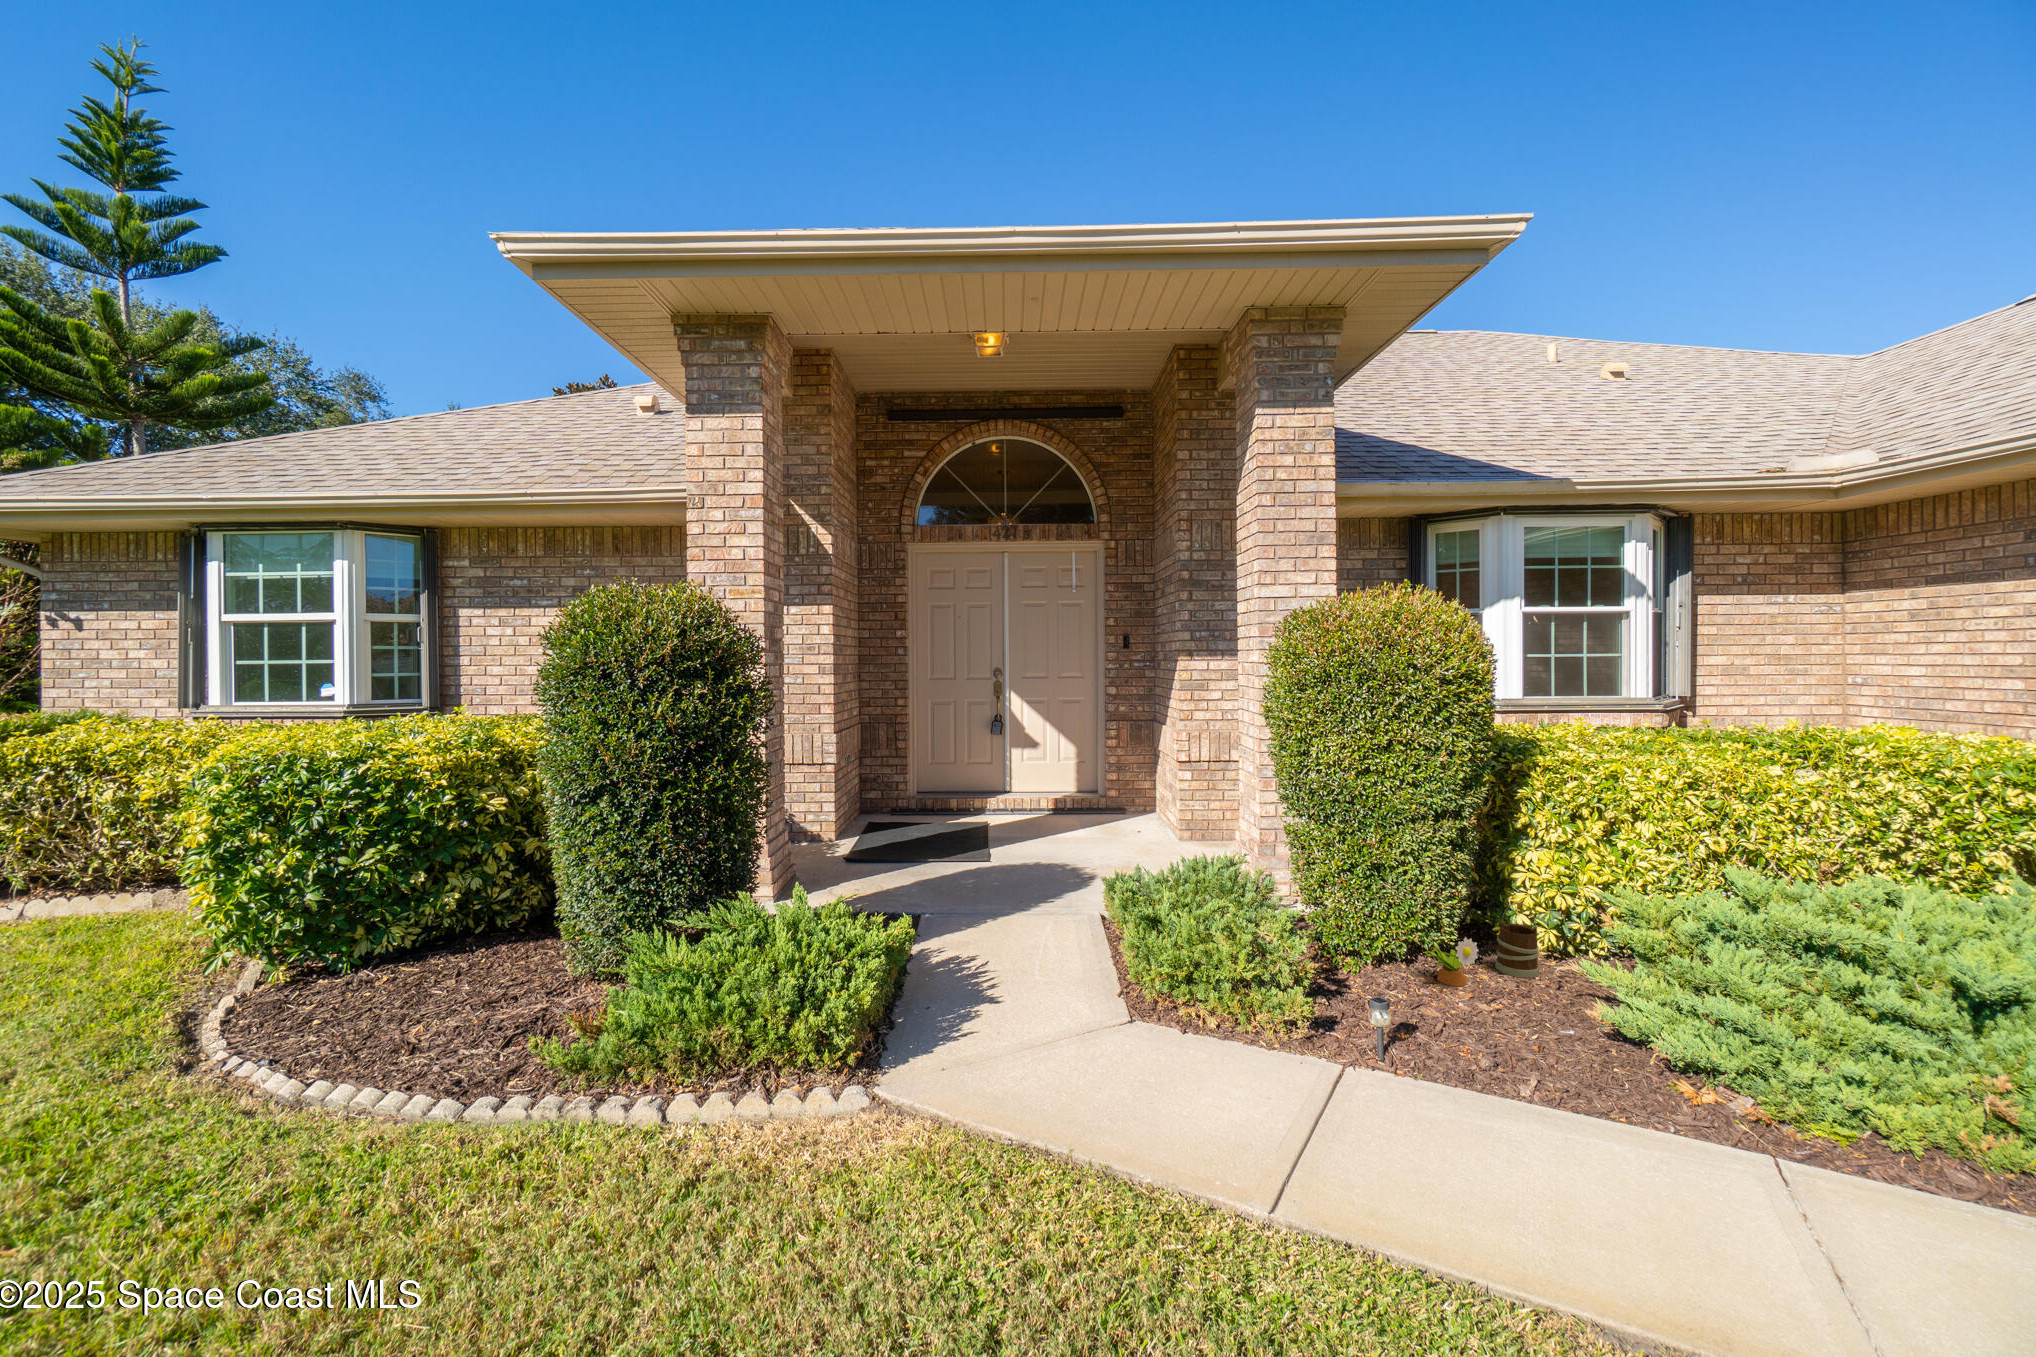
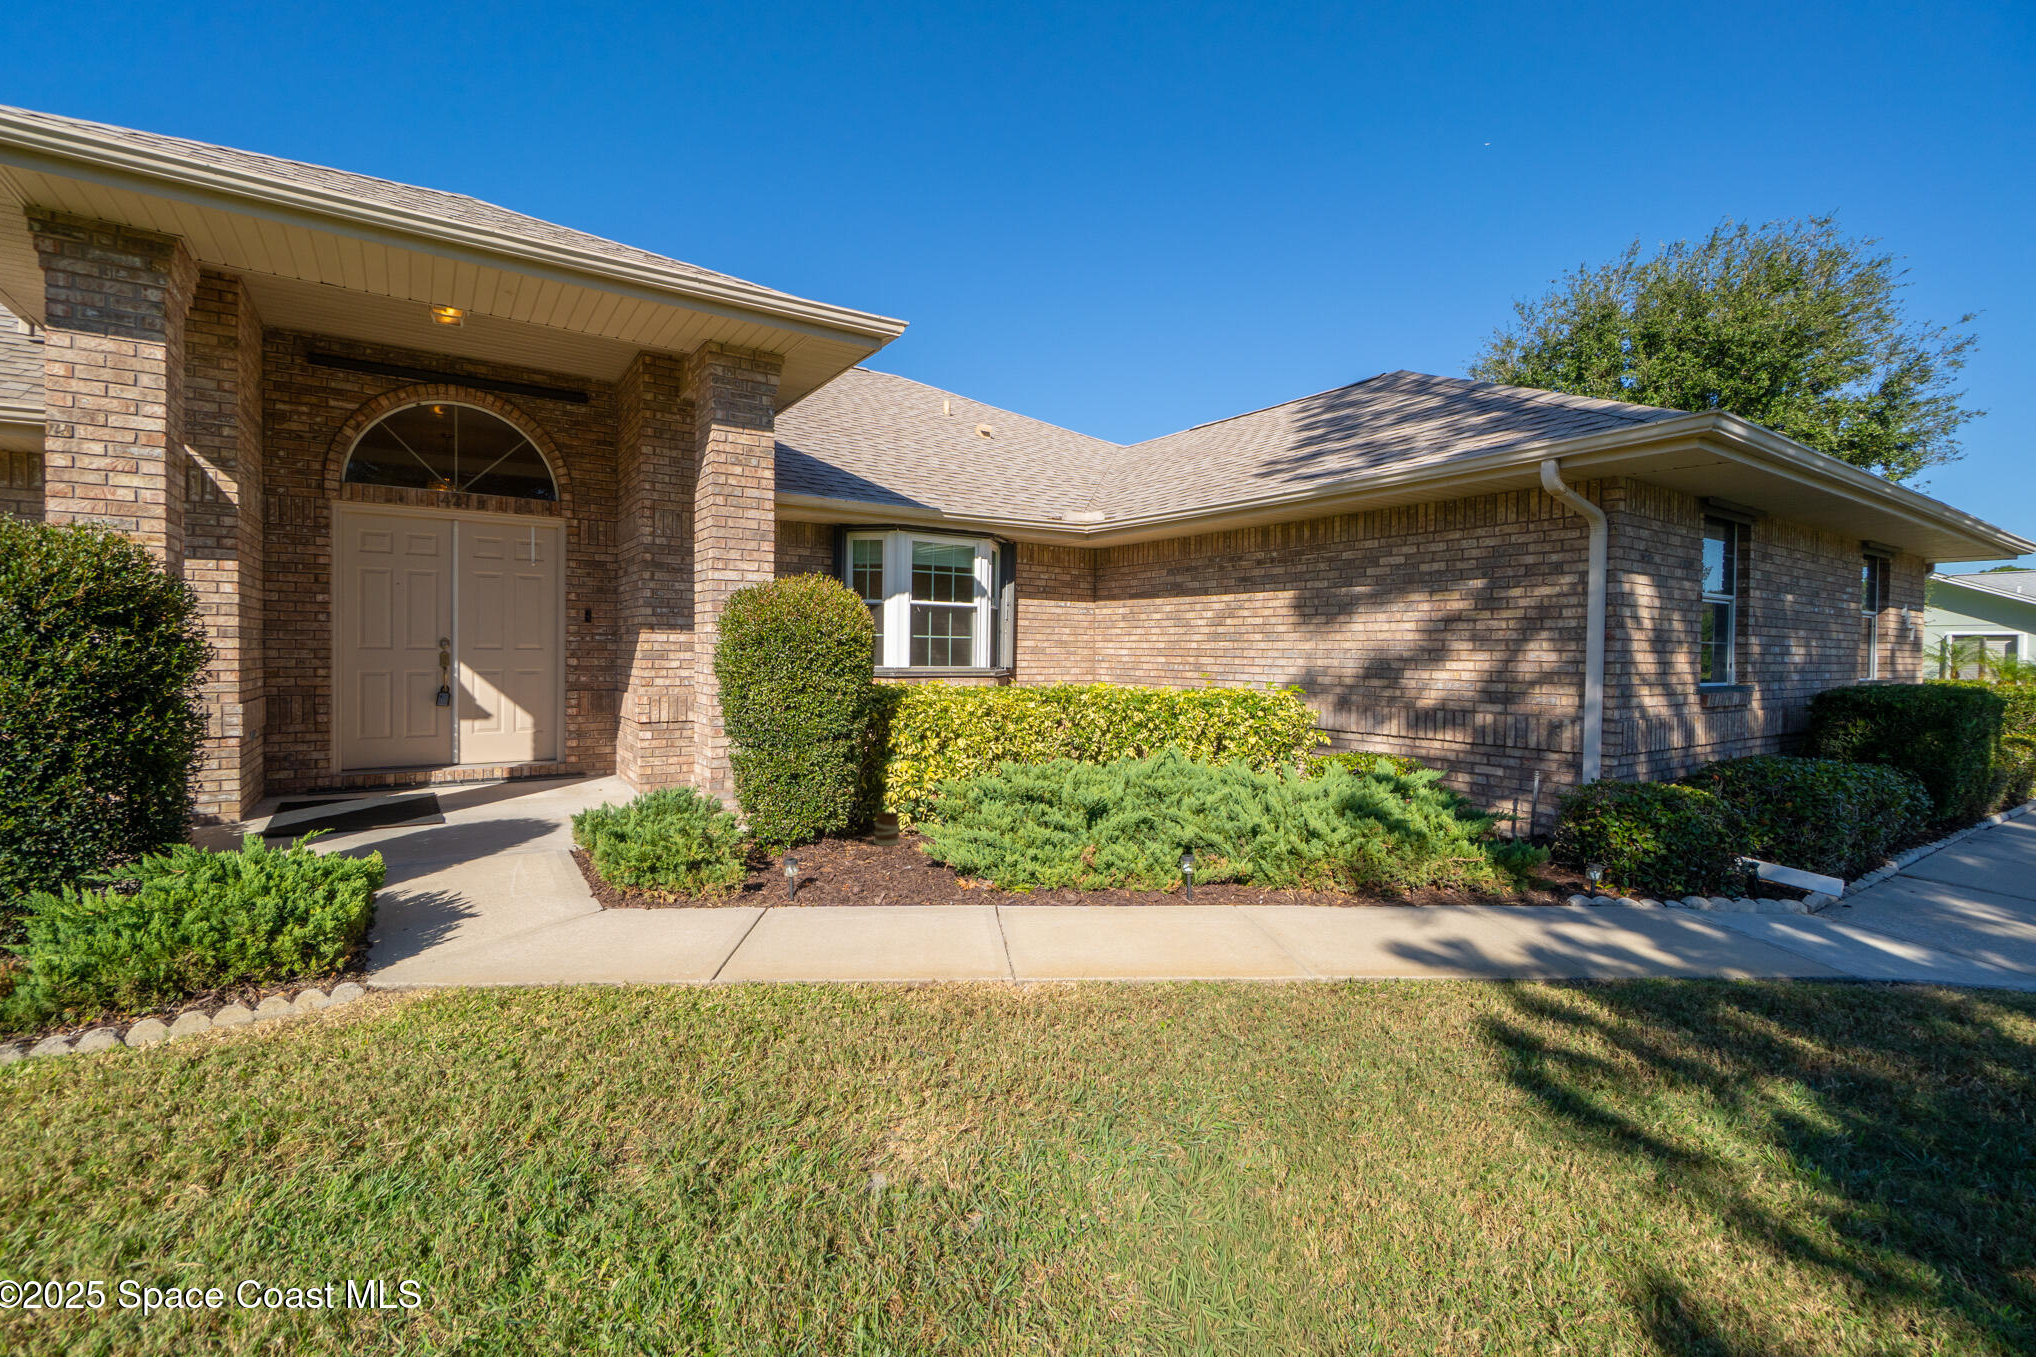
decorative plant: present [1424,937,1479,986] -> none [825,820,861,855]

